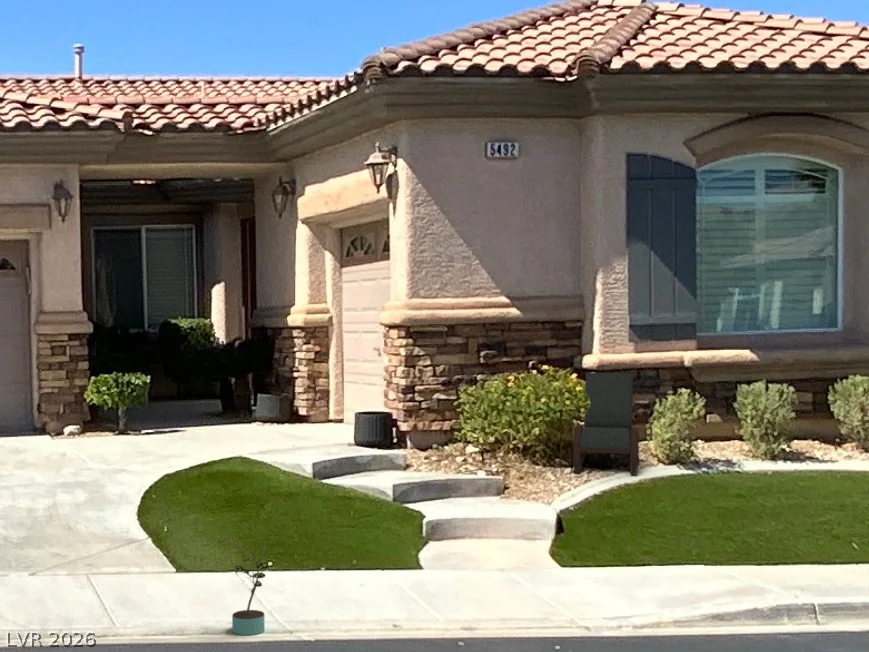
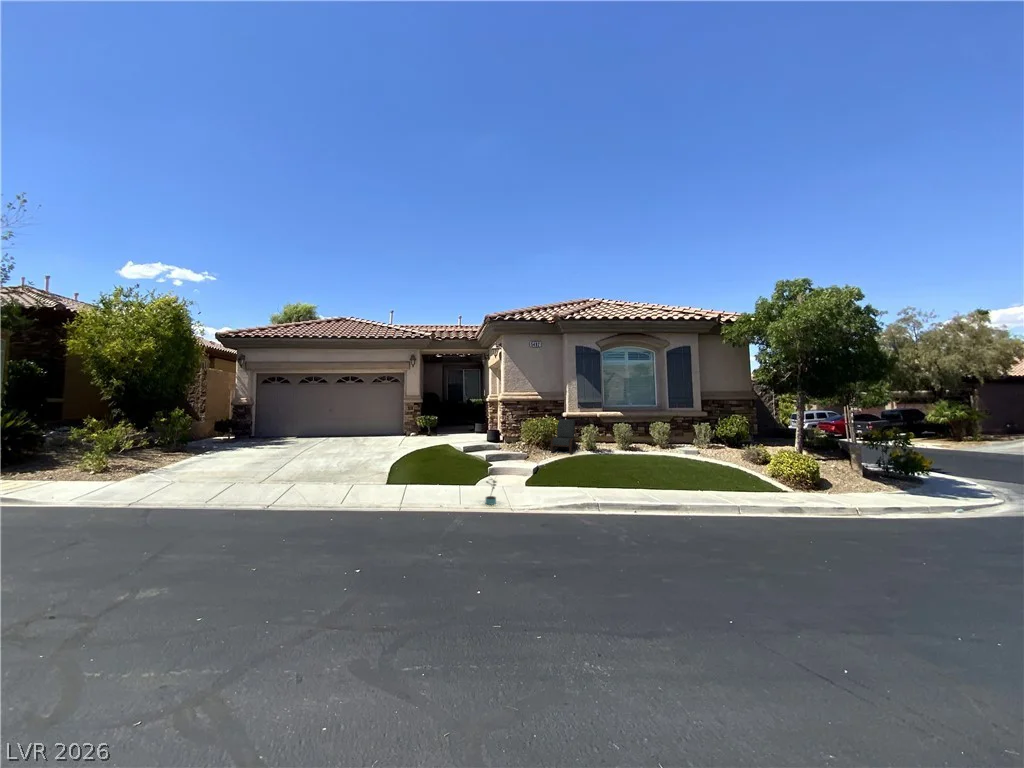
potted plant: present [218,526,277,635] -> present [485,479,496,505]

